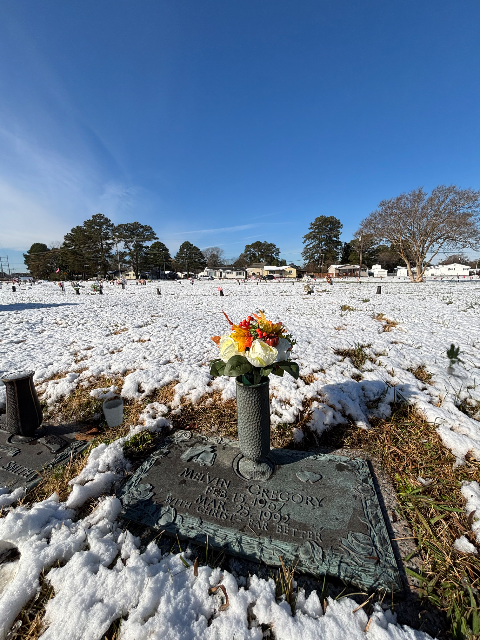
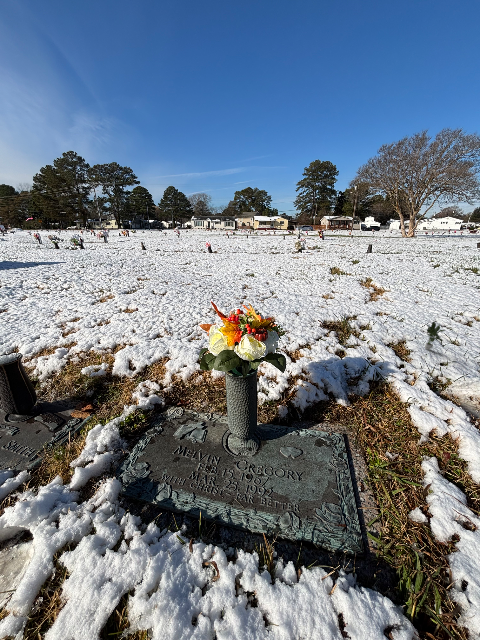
bucket: present [103,394,123,427] -> none [94,376,115,406]

